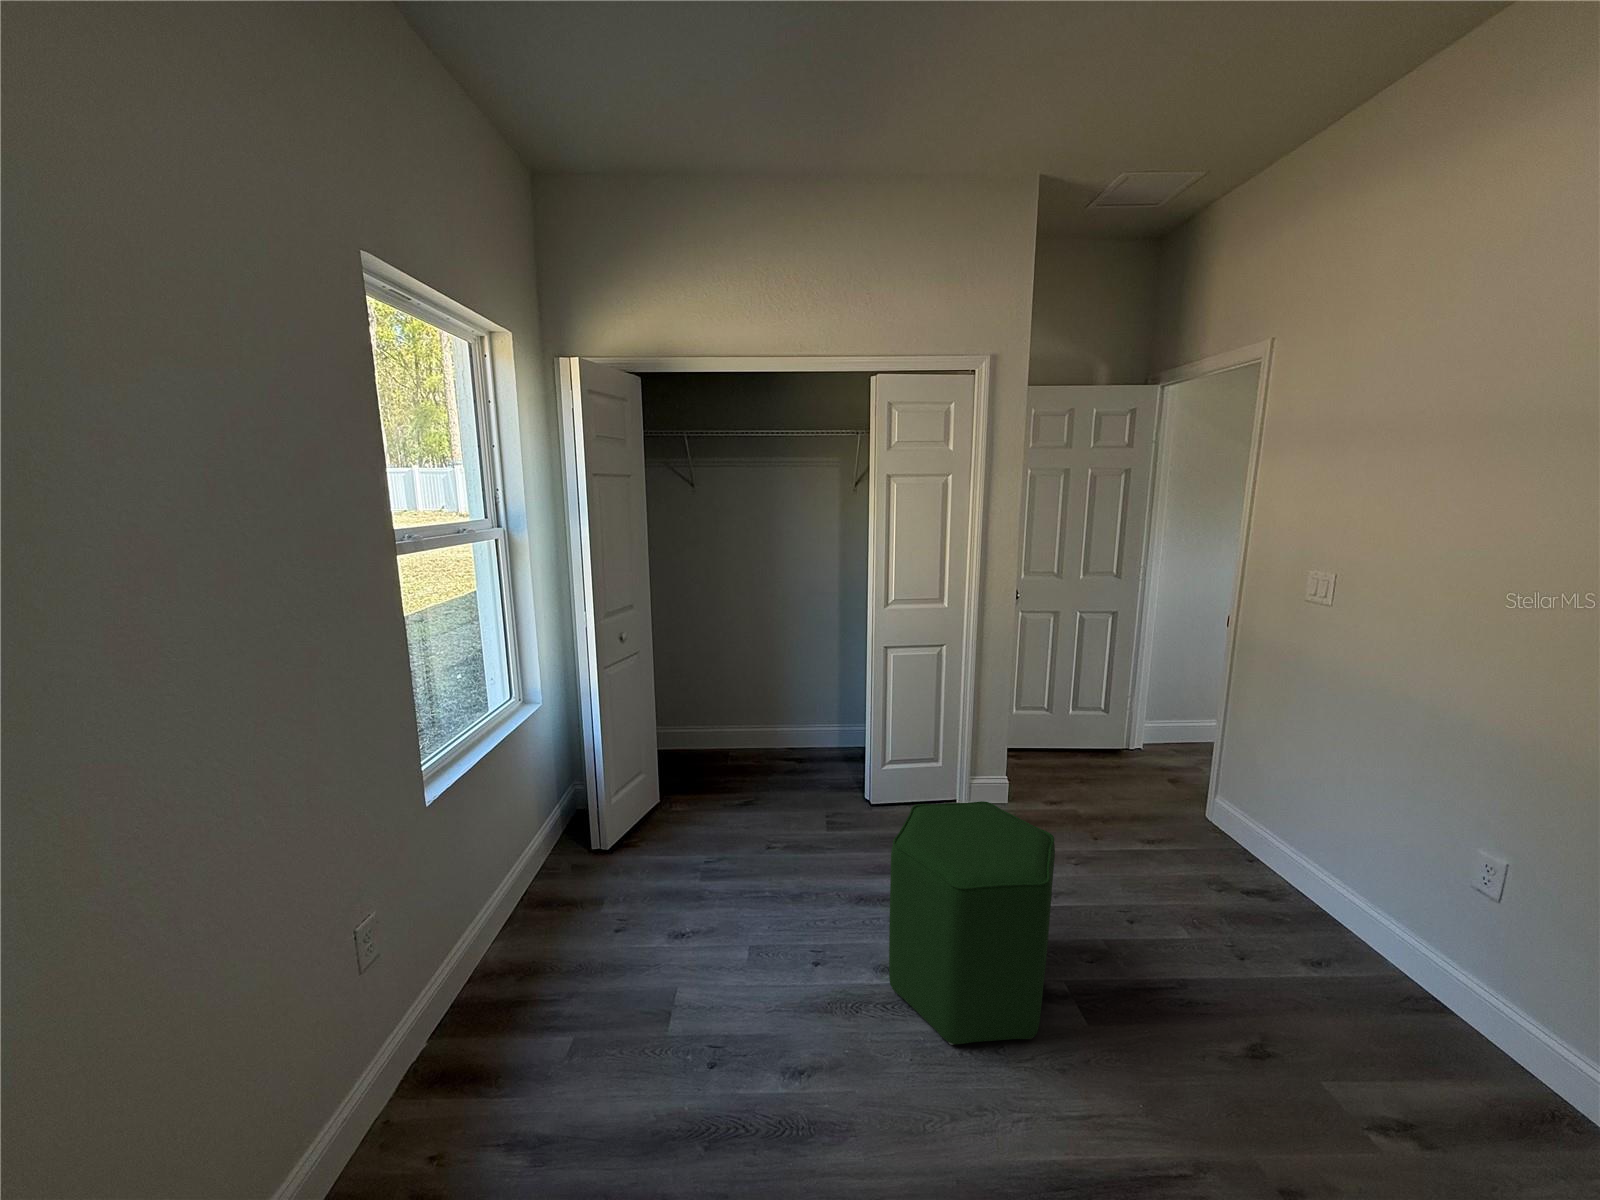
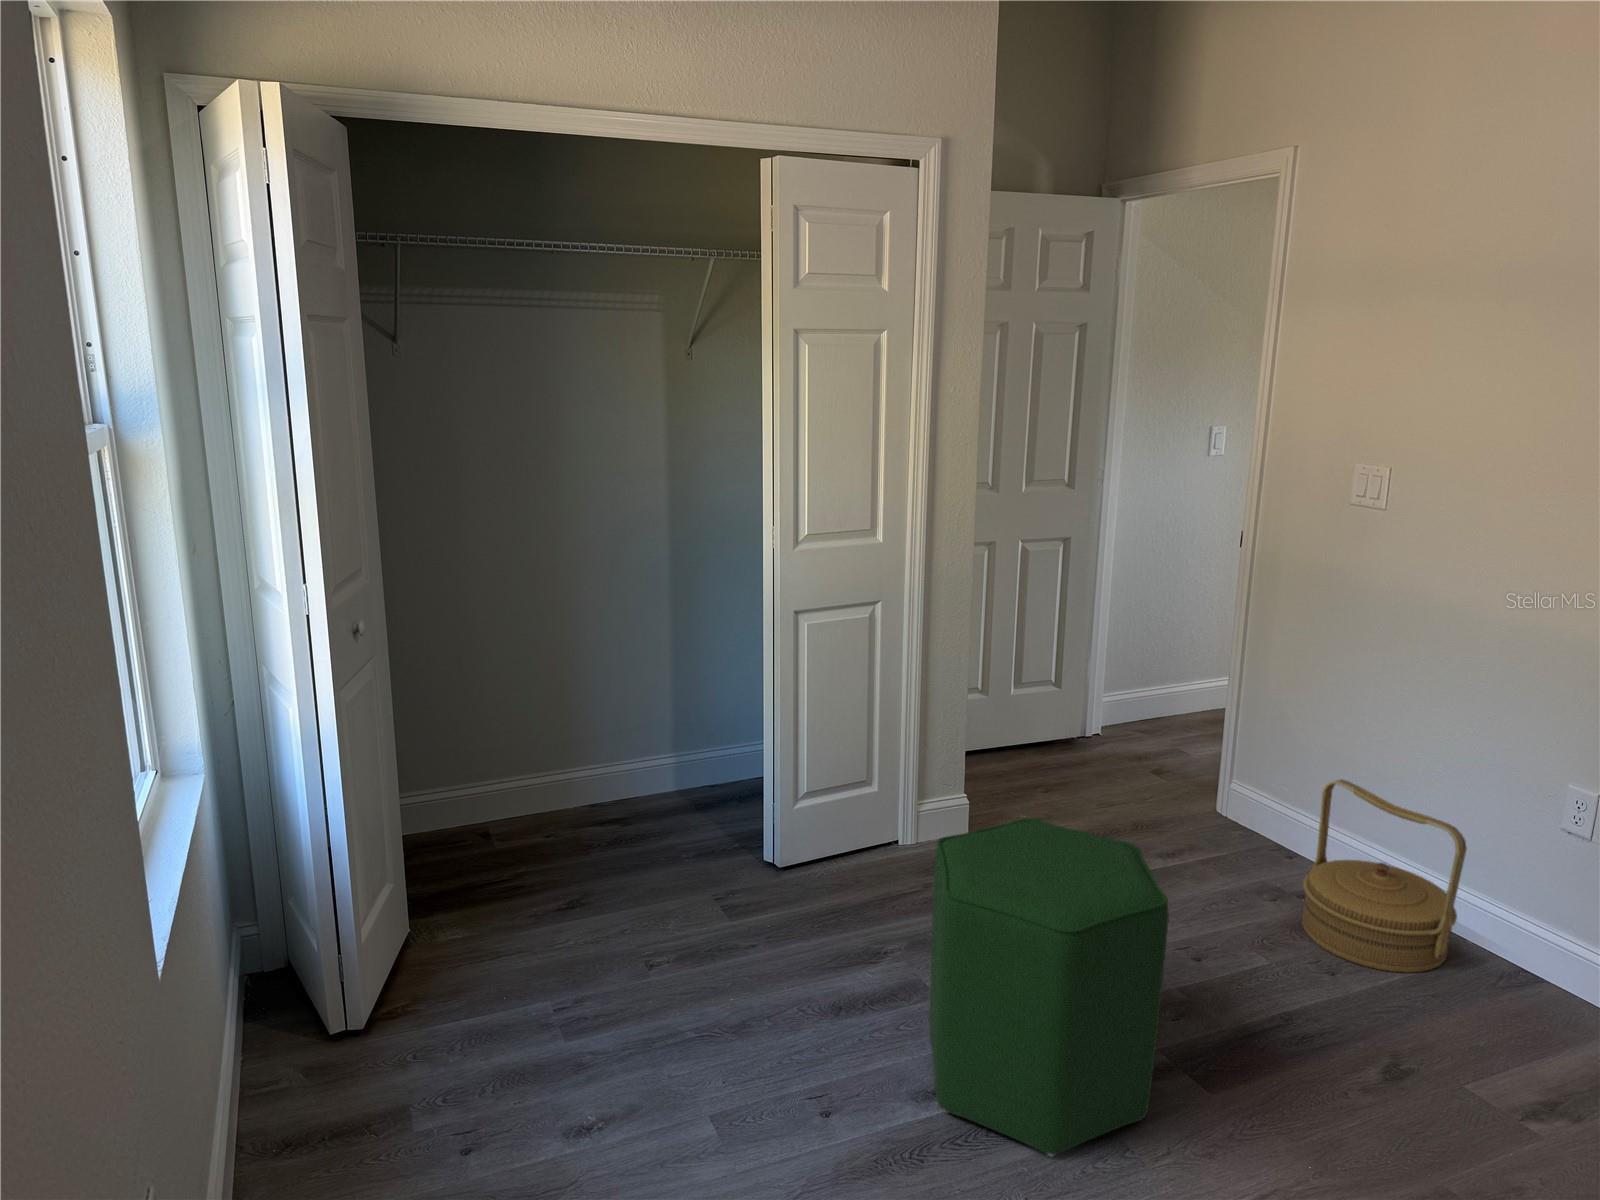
woven basket: none [1244,816,1388,989] -> present [1302,780,1467,973]

